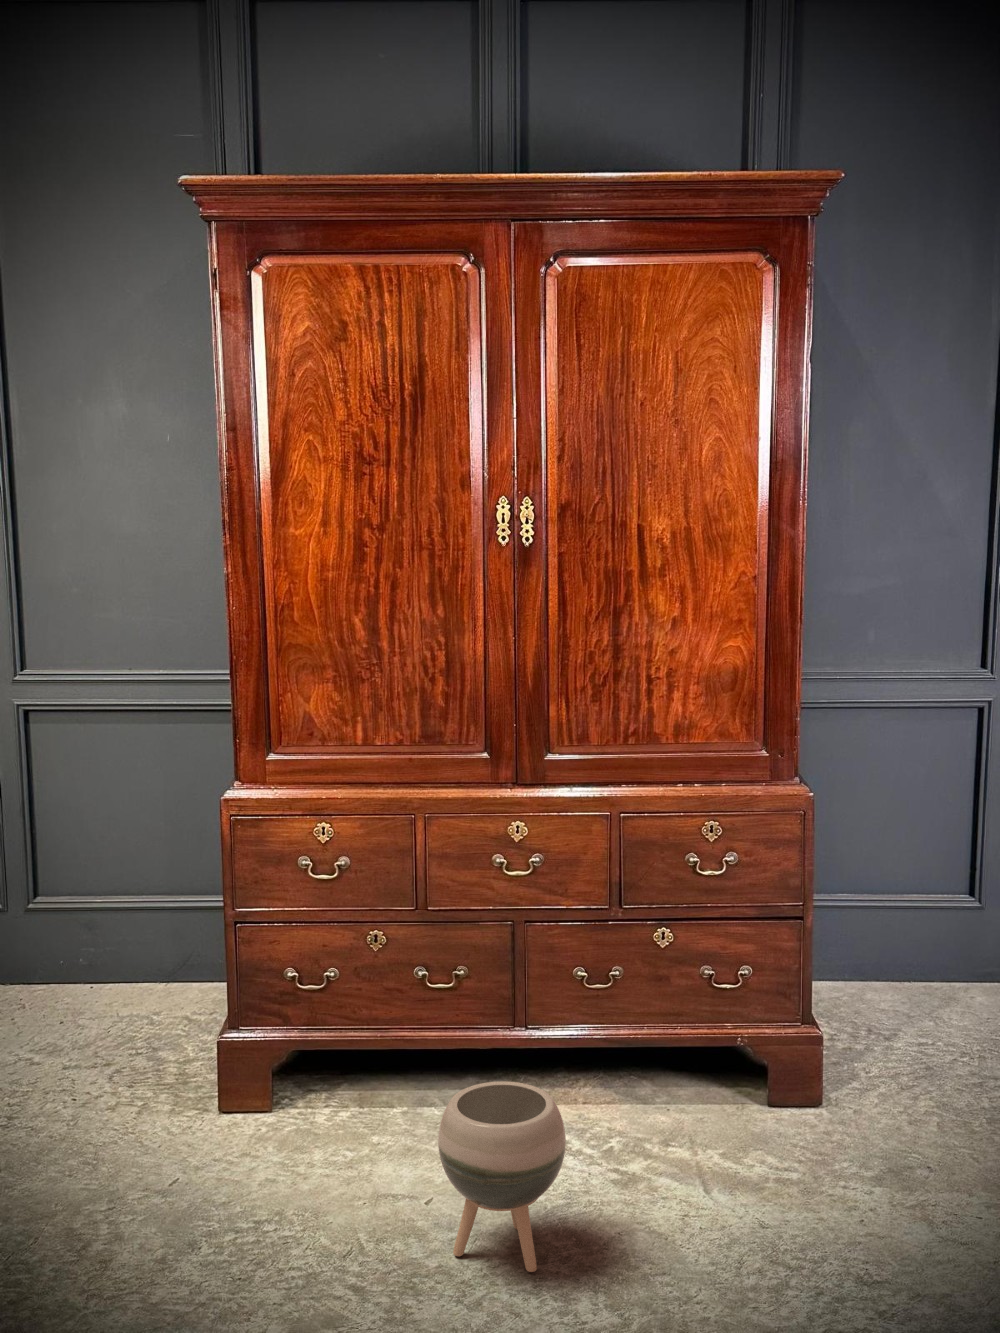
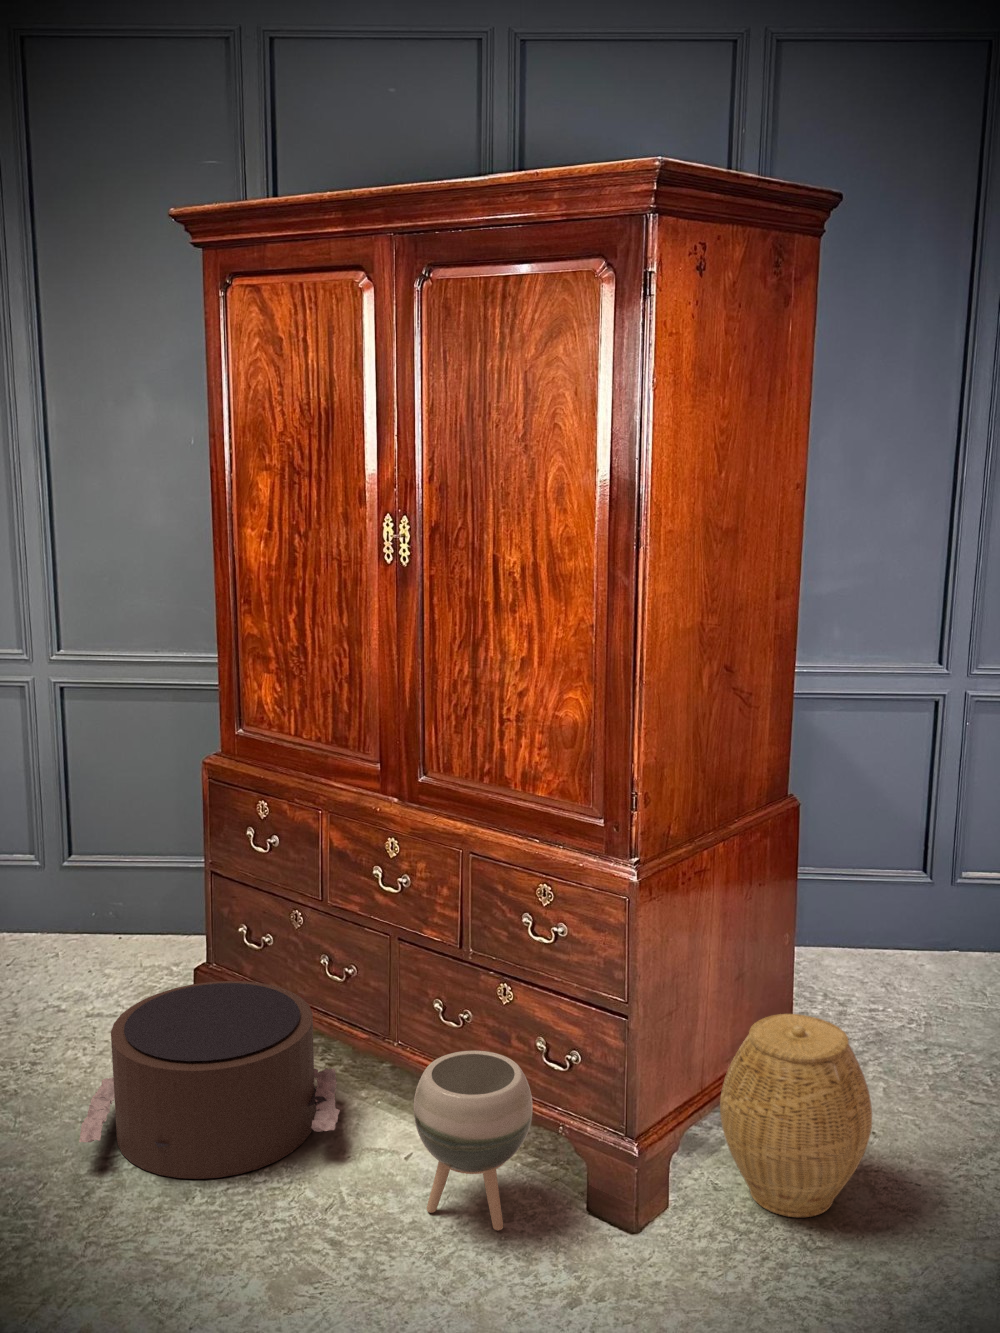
pouf: none [73,1020,353,1229] -> present [79,981,340,1179]
woven basket: none [765,1036,927,1252] -> present [720,1014,872,1217]

